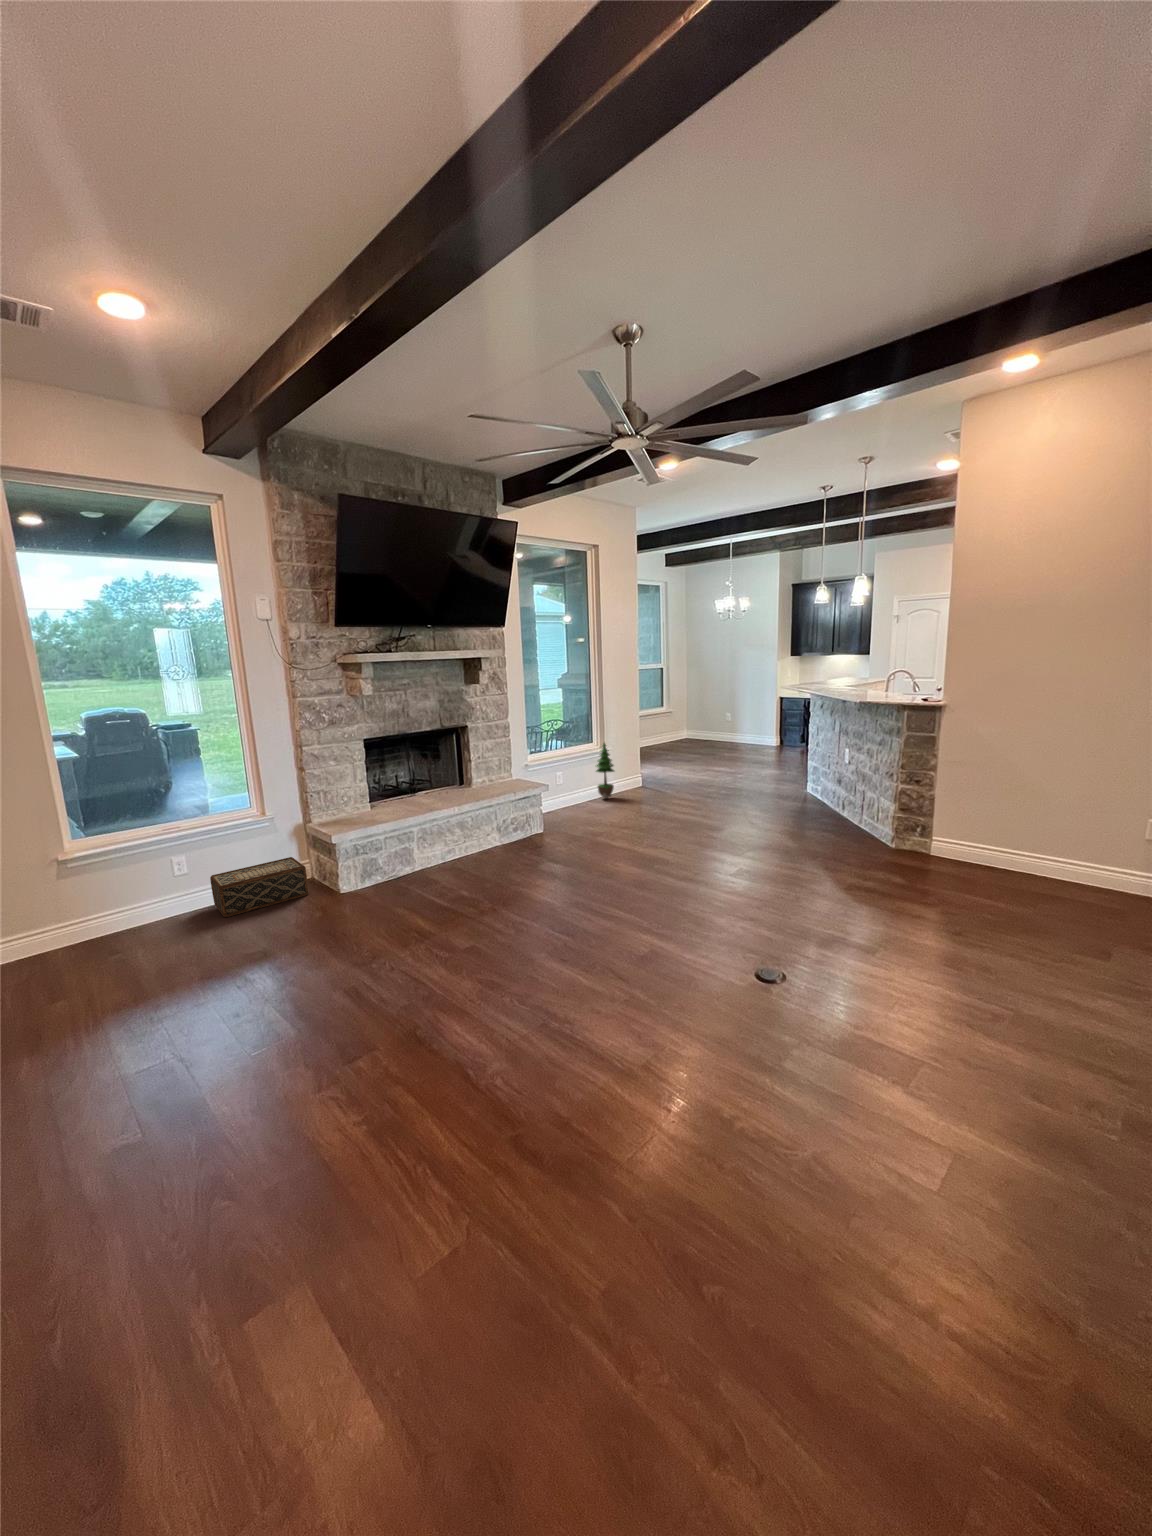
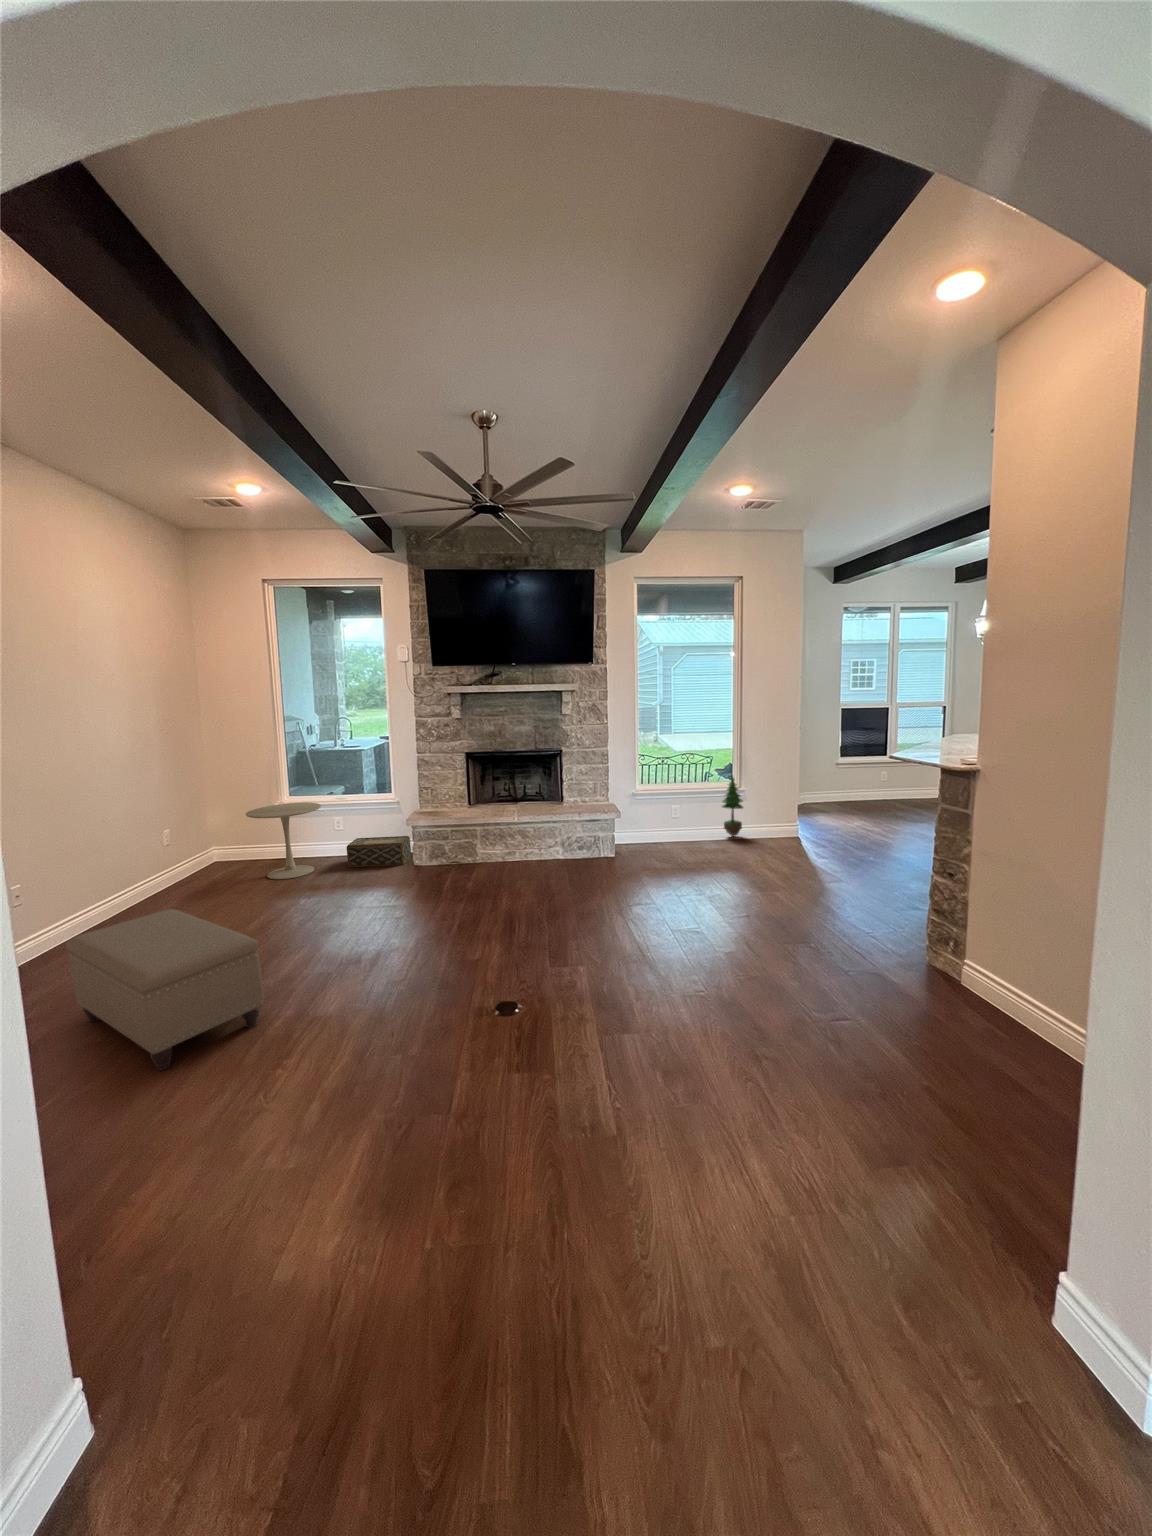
side table: none [31,833,175,967] -> present [246,802,321,879]
ottoman: none [195,994,582,1287] -> present [66,909,264,1070]

